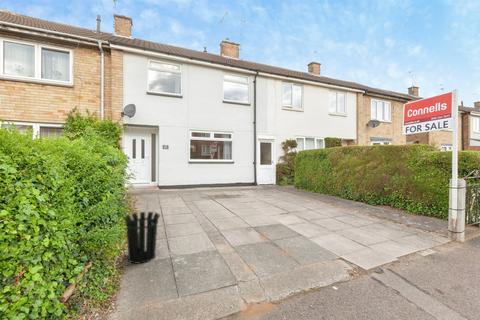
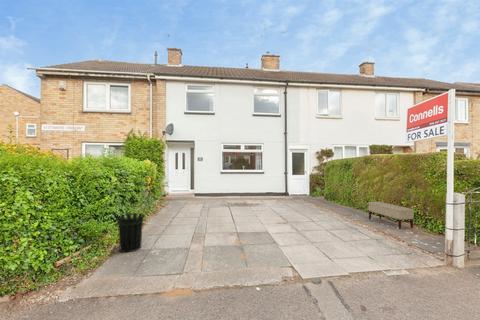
bench: none [350,189,393,213] -> present [368,202,414,229]

